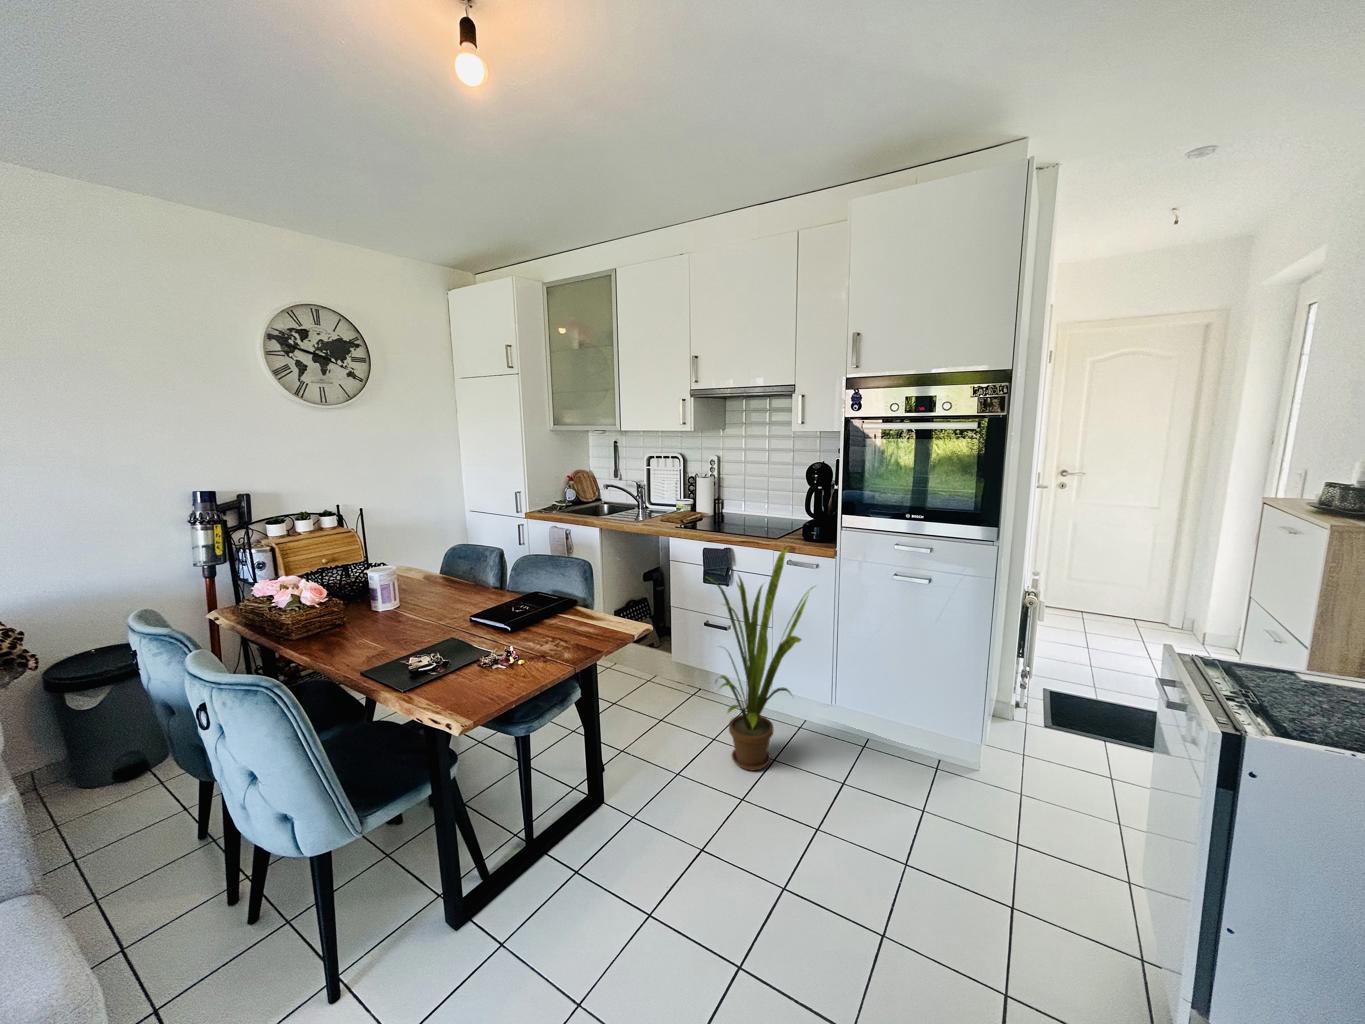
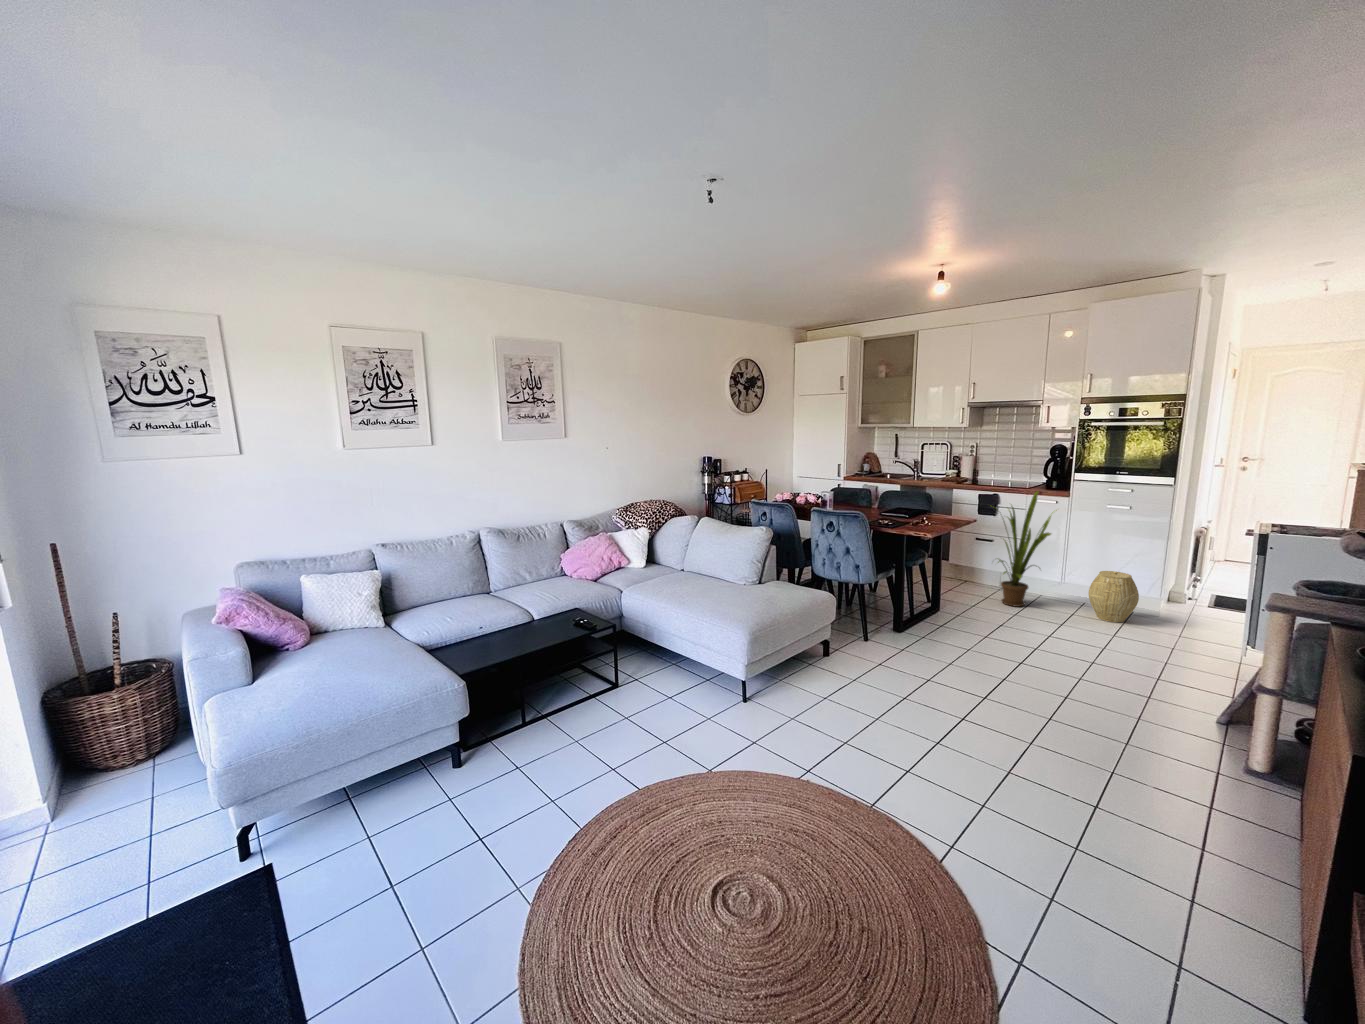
woven basket: none [869,701,950,807] -> present [1089,571,1139,622]

